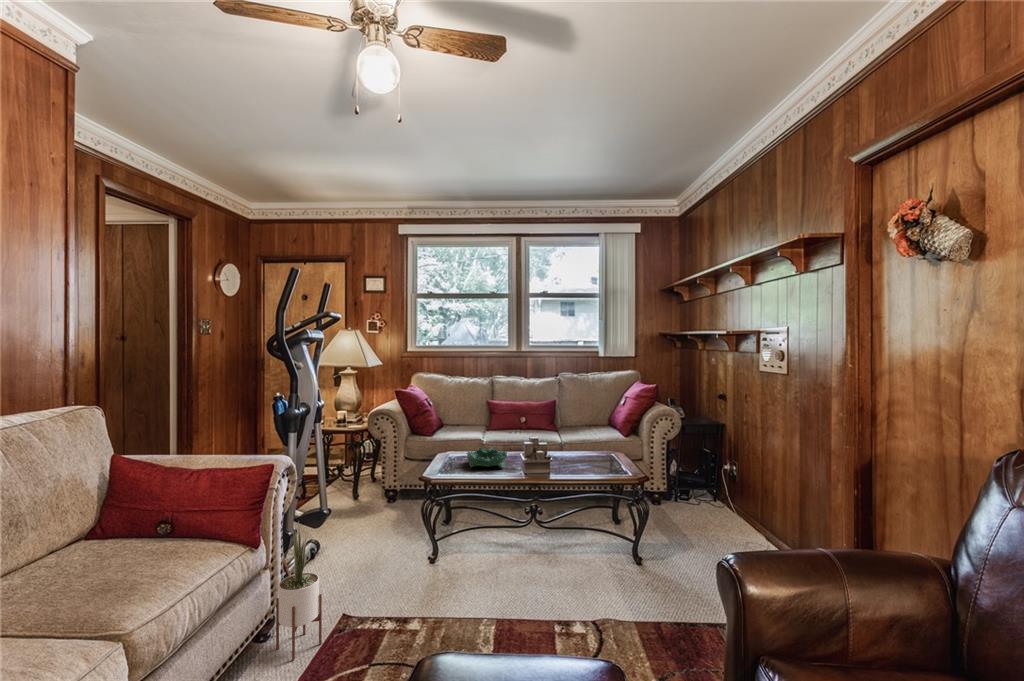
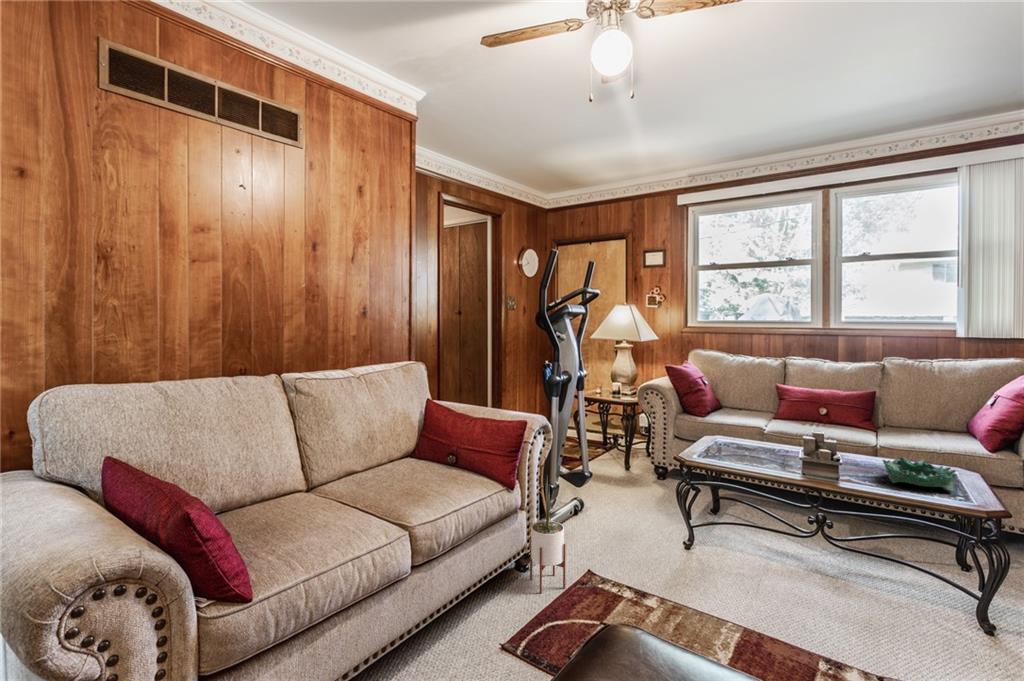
decorative bowl: present [467,447,507,467] -> present [883,457,956,491]

